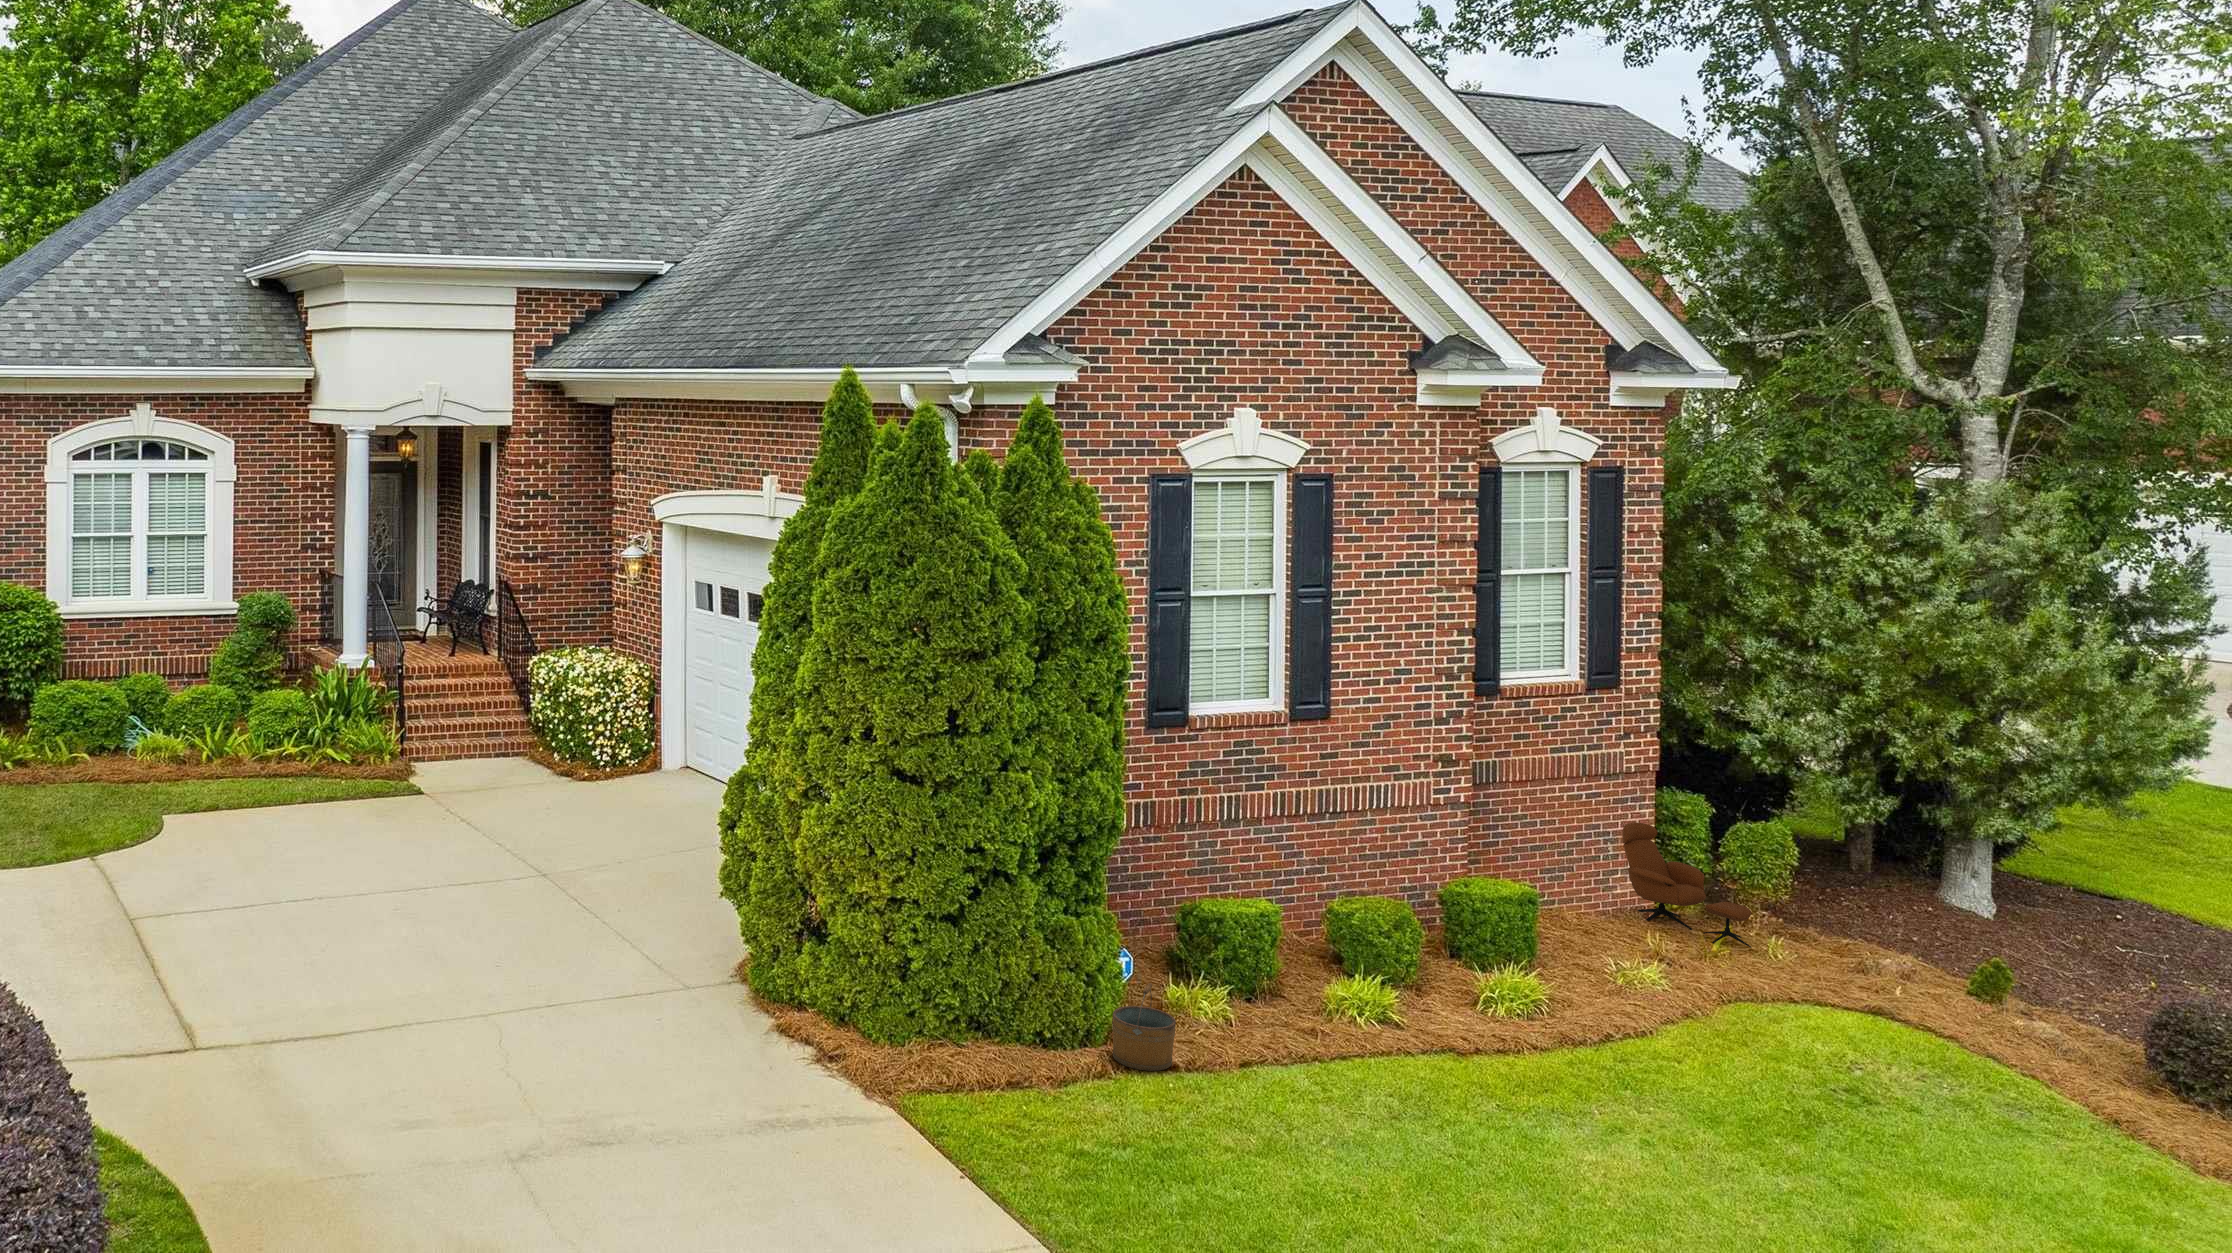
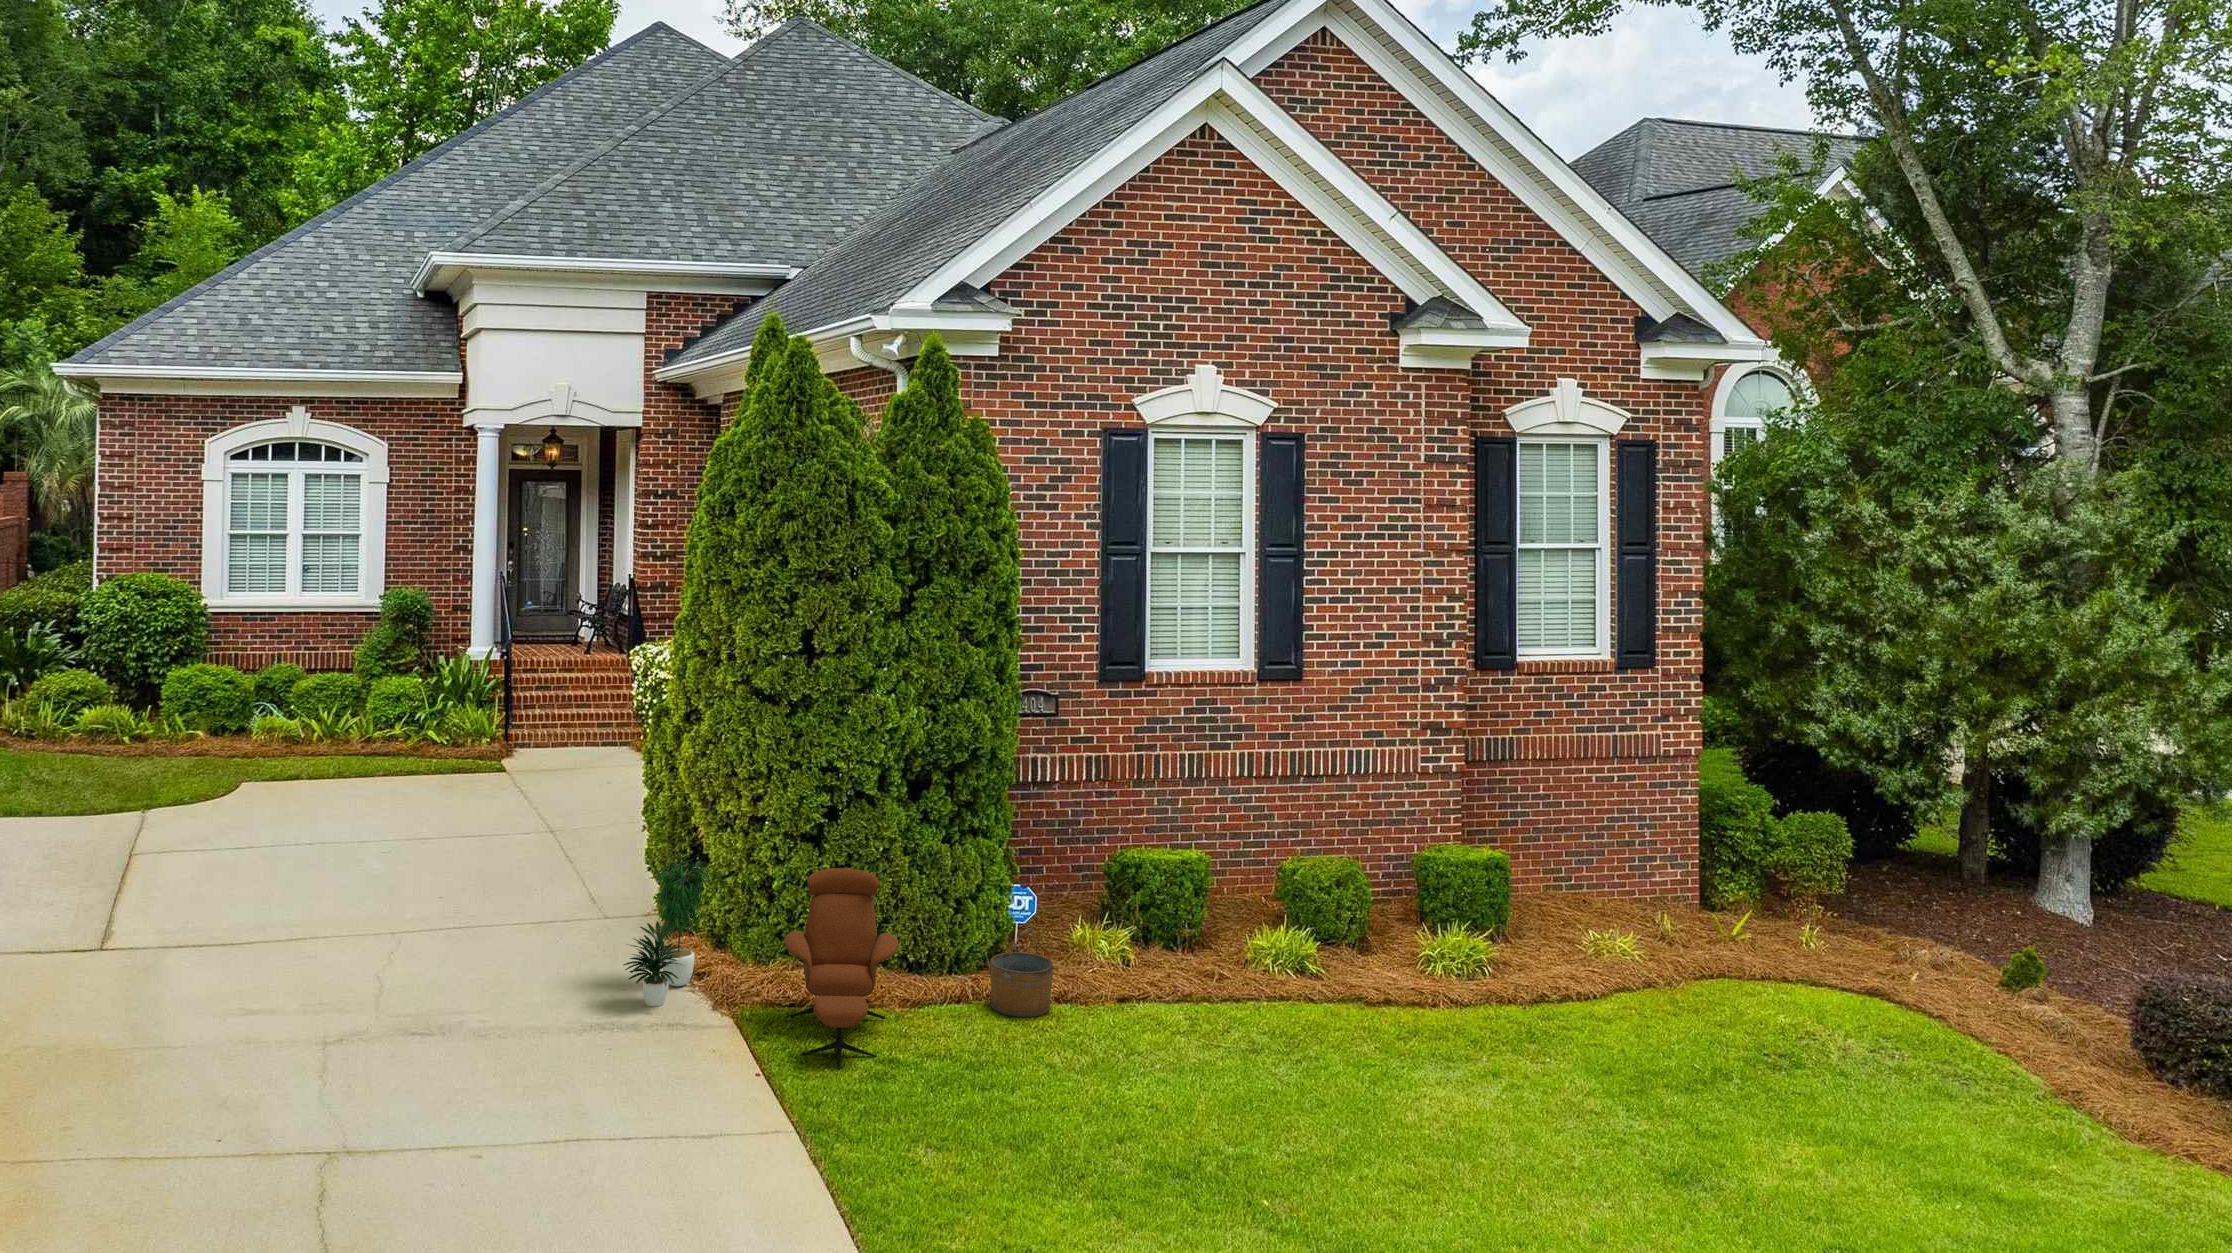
lounge chair: present [1622,823,1751,948] -> present [784,868,898,1070]
potted plant: none [773,916,841,1074] -> present [623,851,710,1007]

